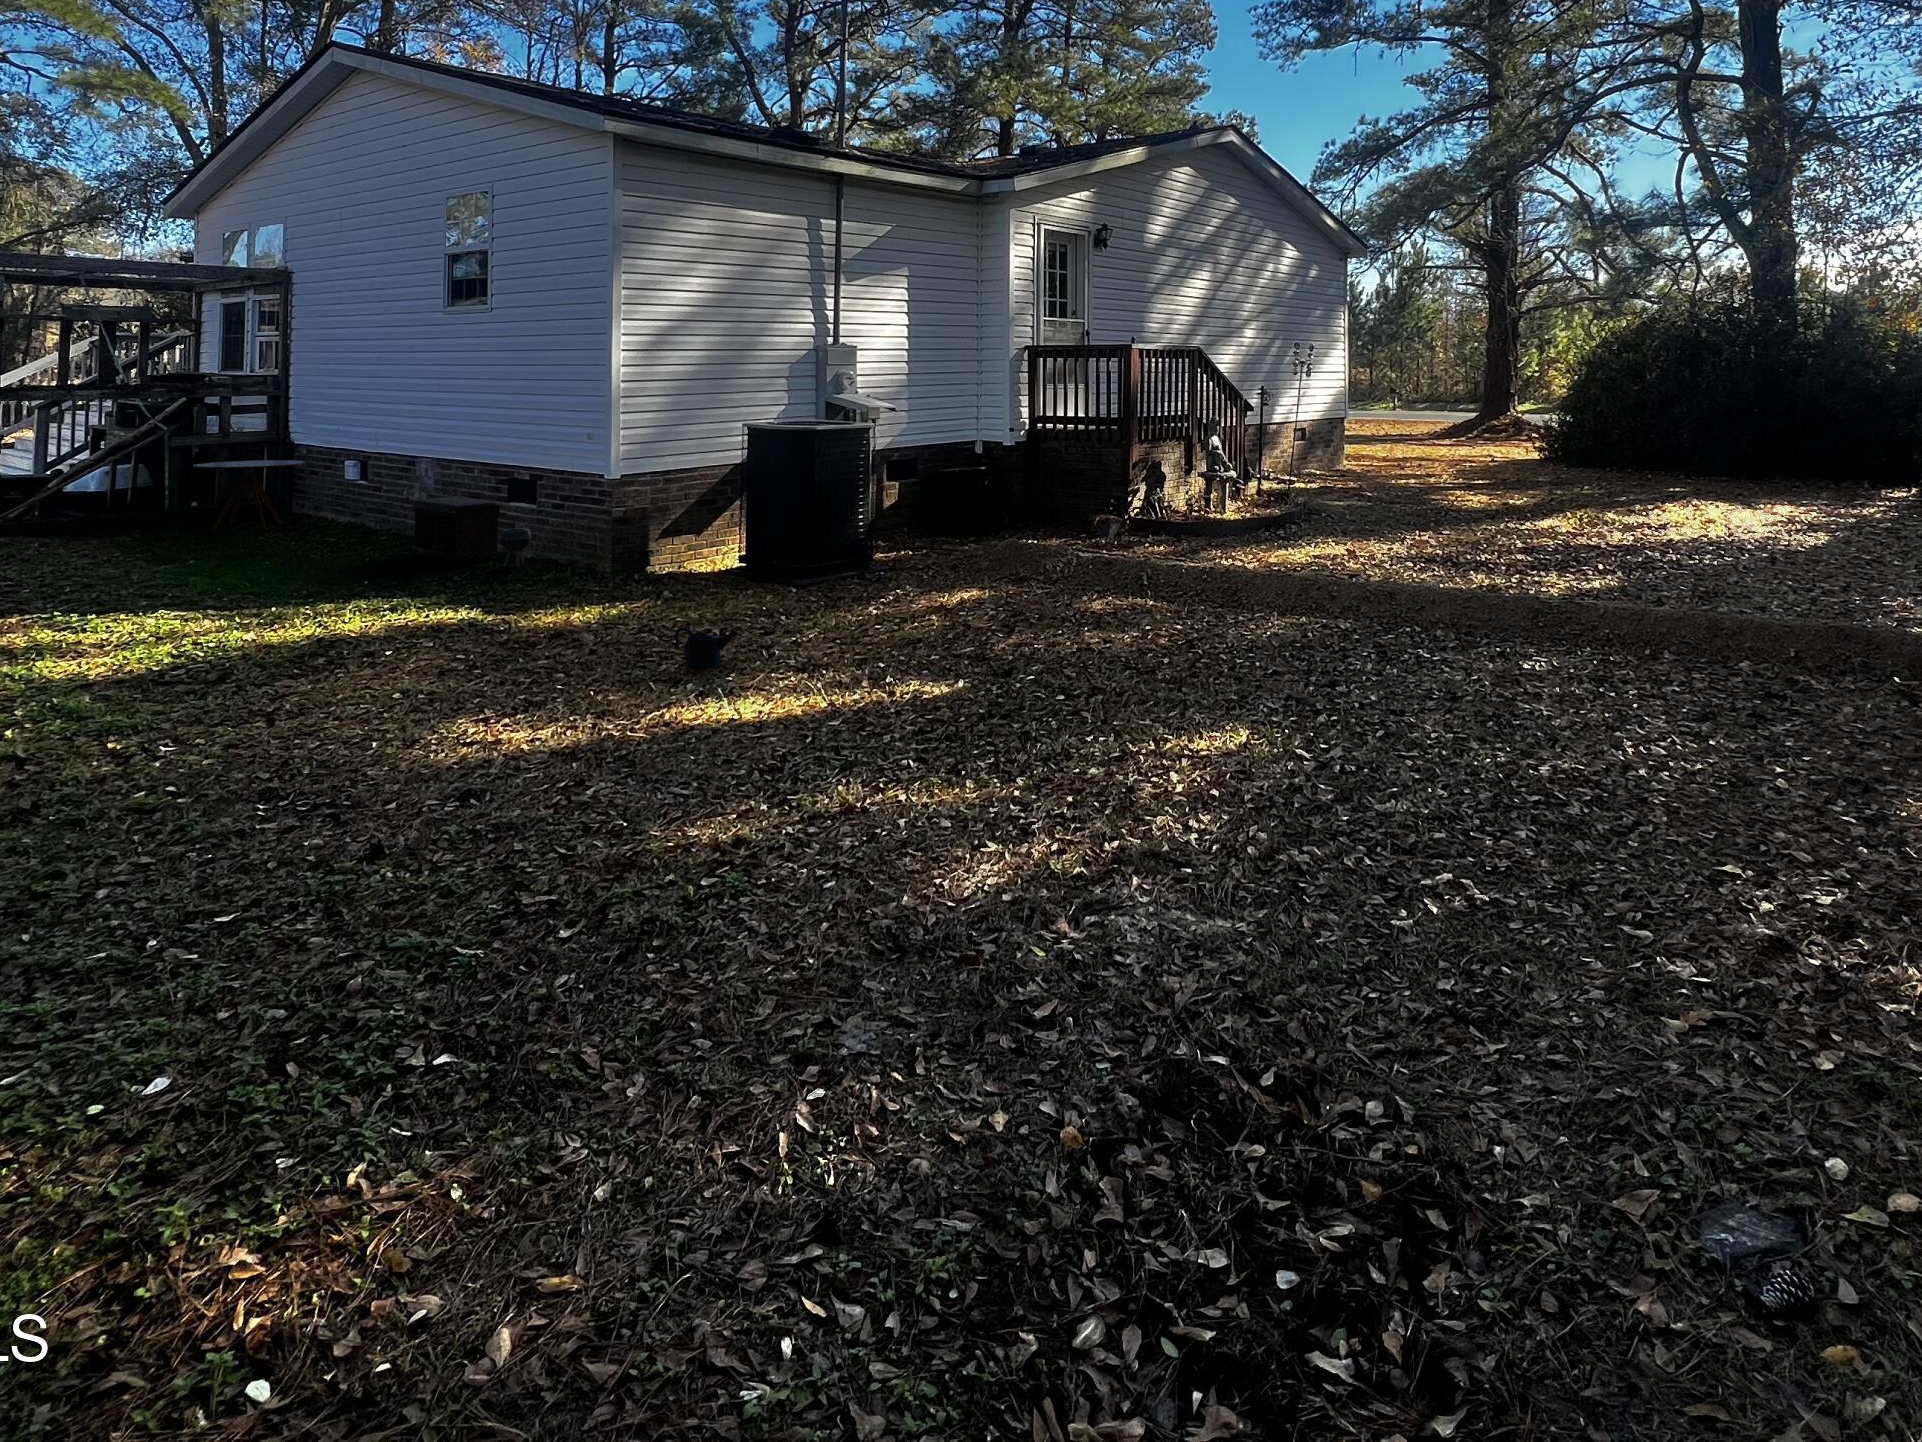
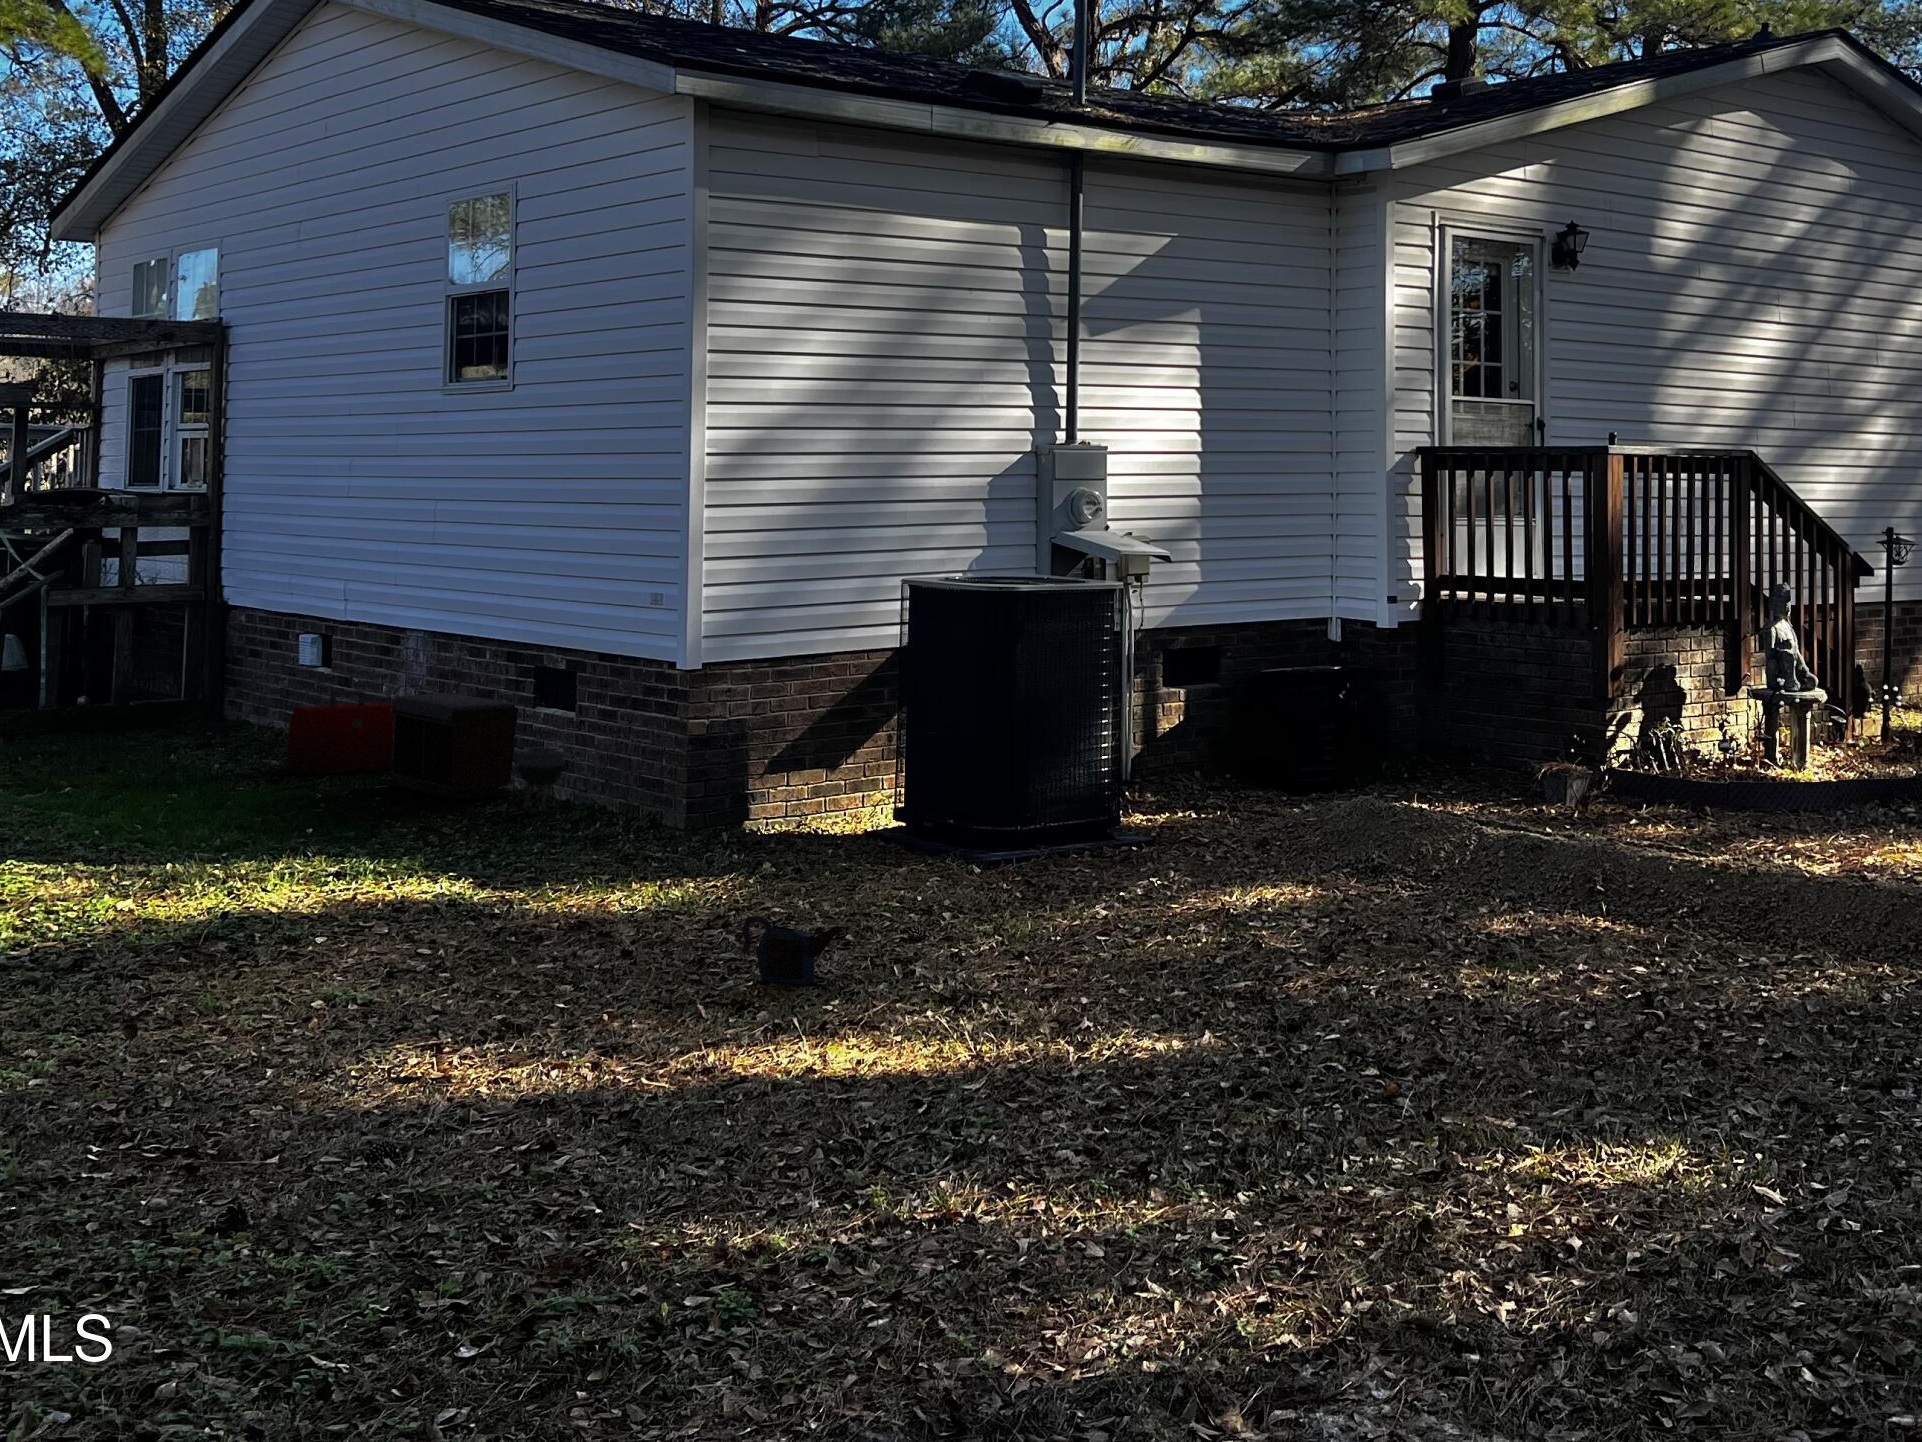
round table: present [193,460,304,530] -> none [84,627,244,737]
toolbox: none [340,497,419,550] -> present [286,691,394,775]

